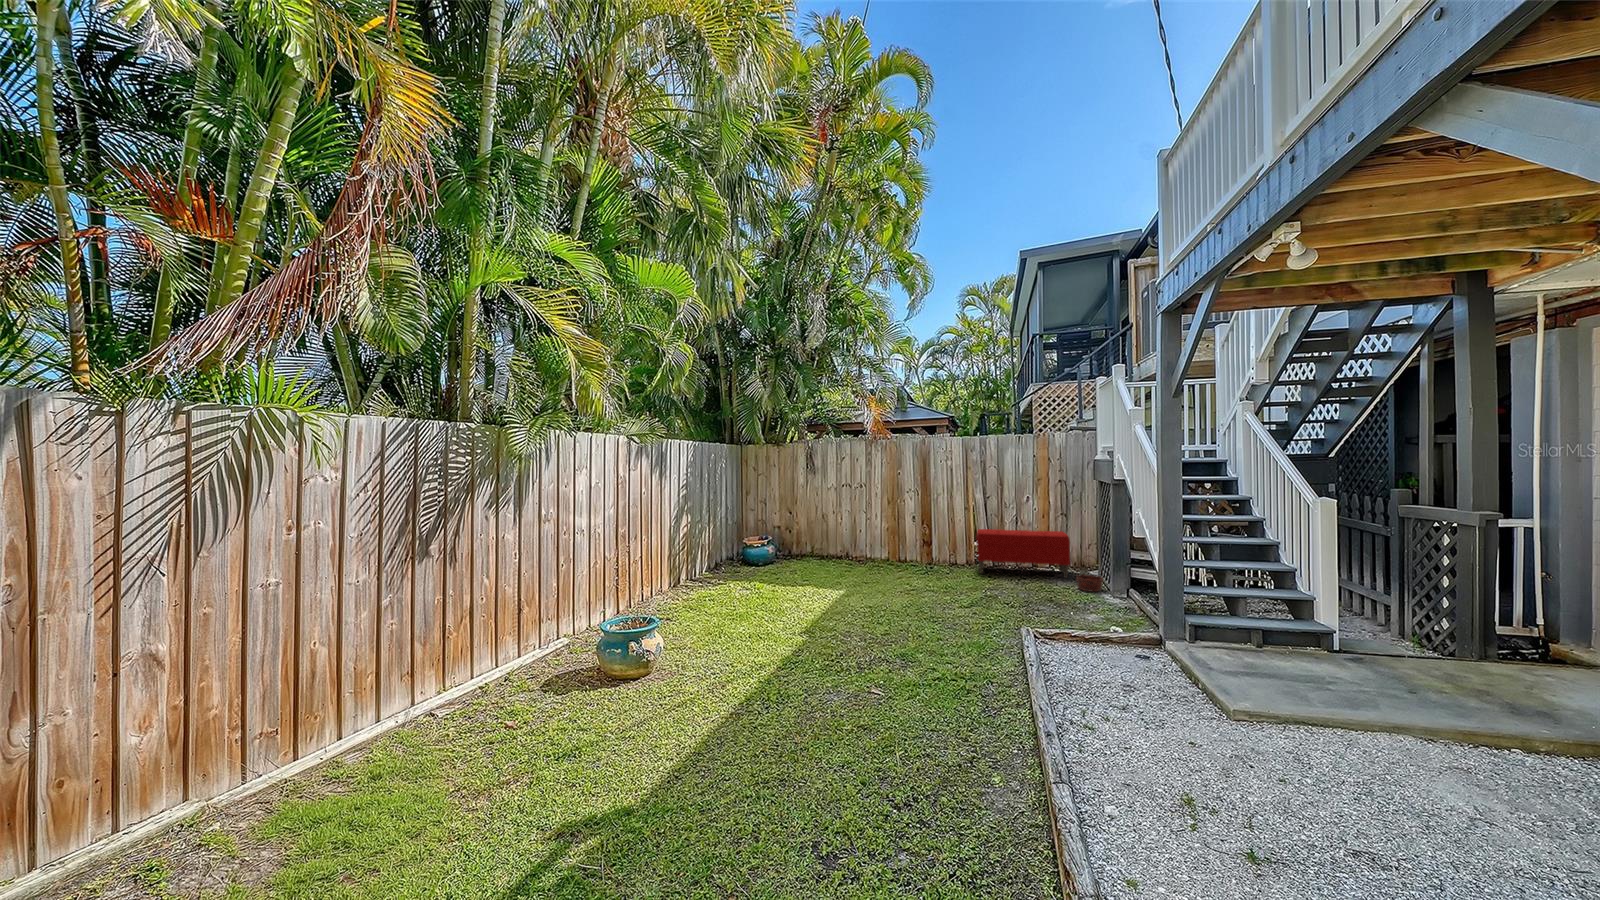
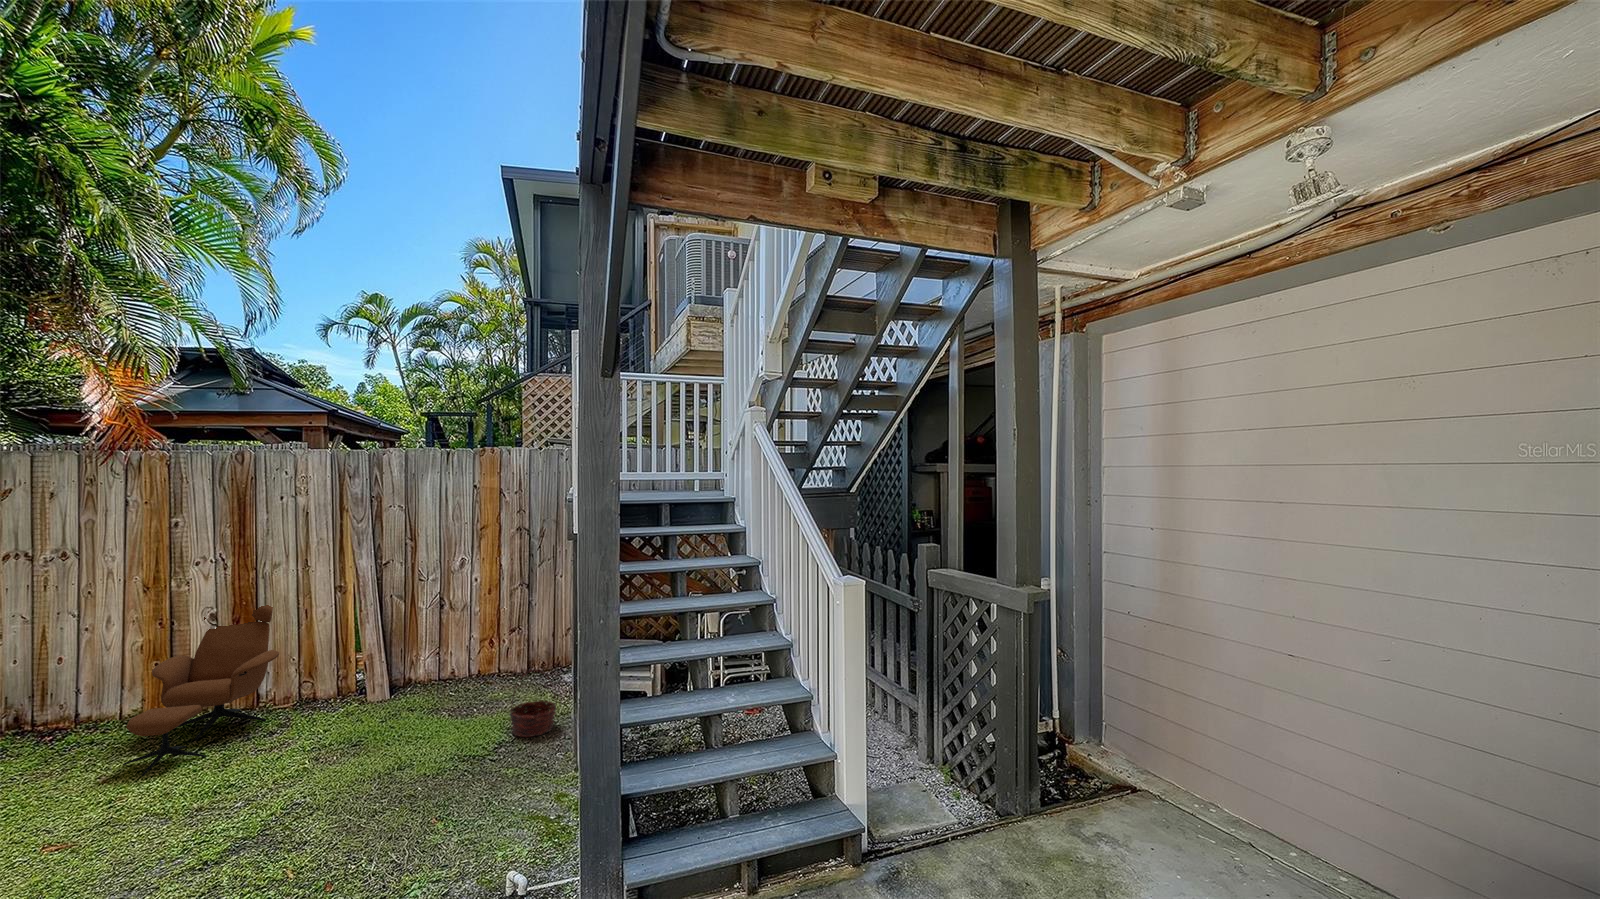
lounge chair: none [901,511,948,578] -> present [123,605,279,776]
bench: present [977,529,1070,578] -> none [333,615,518,723]

